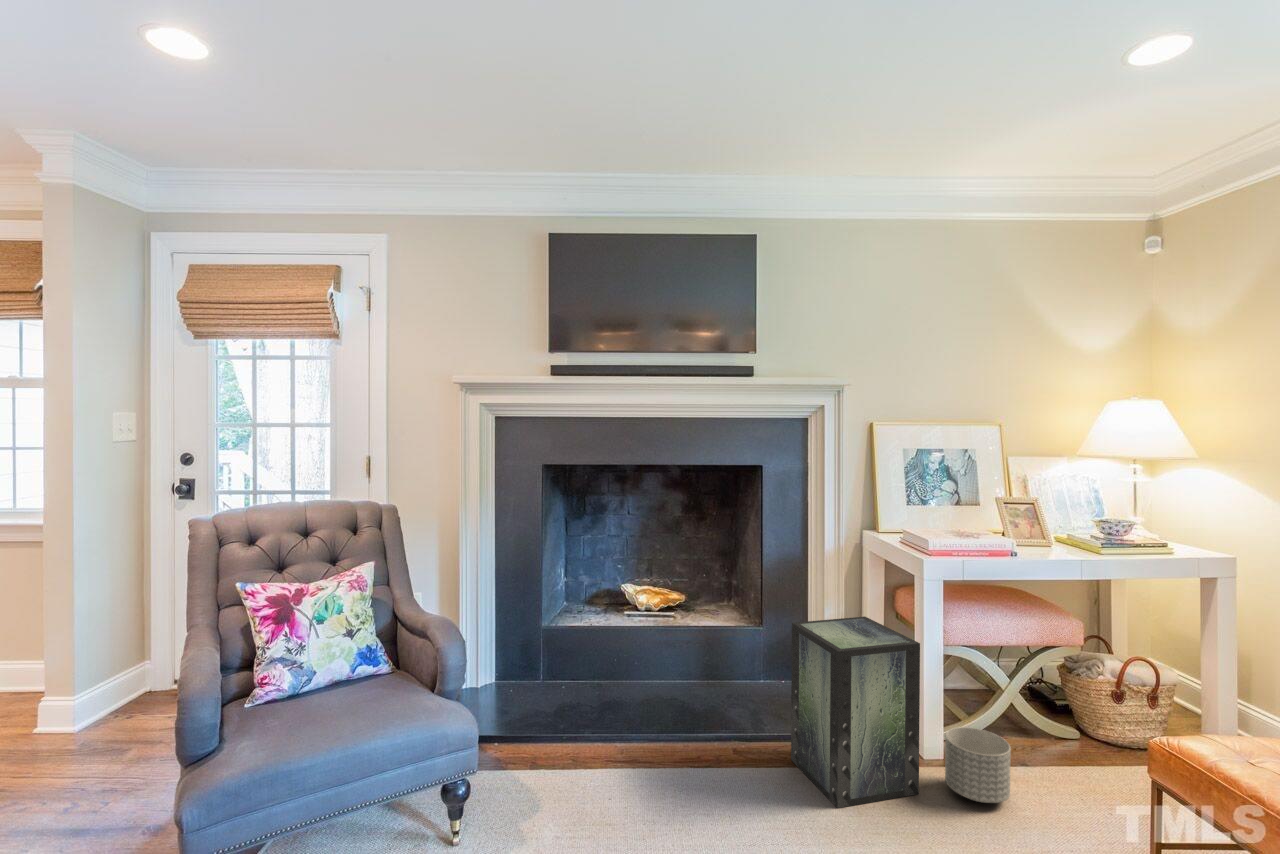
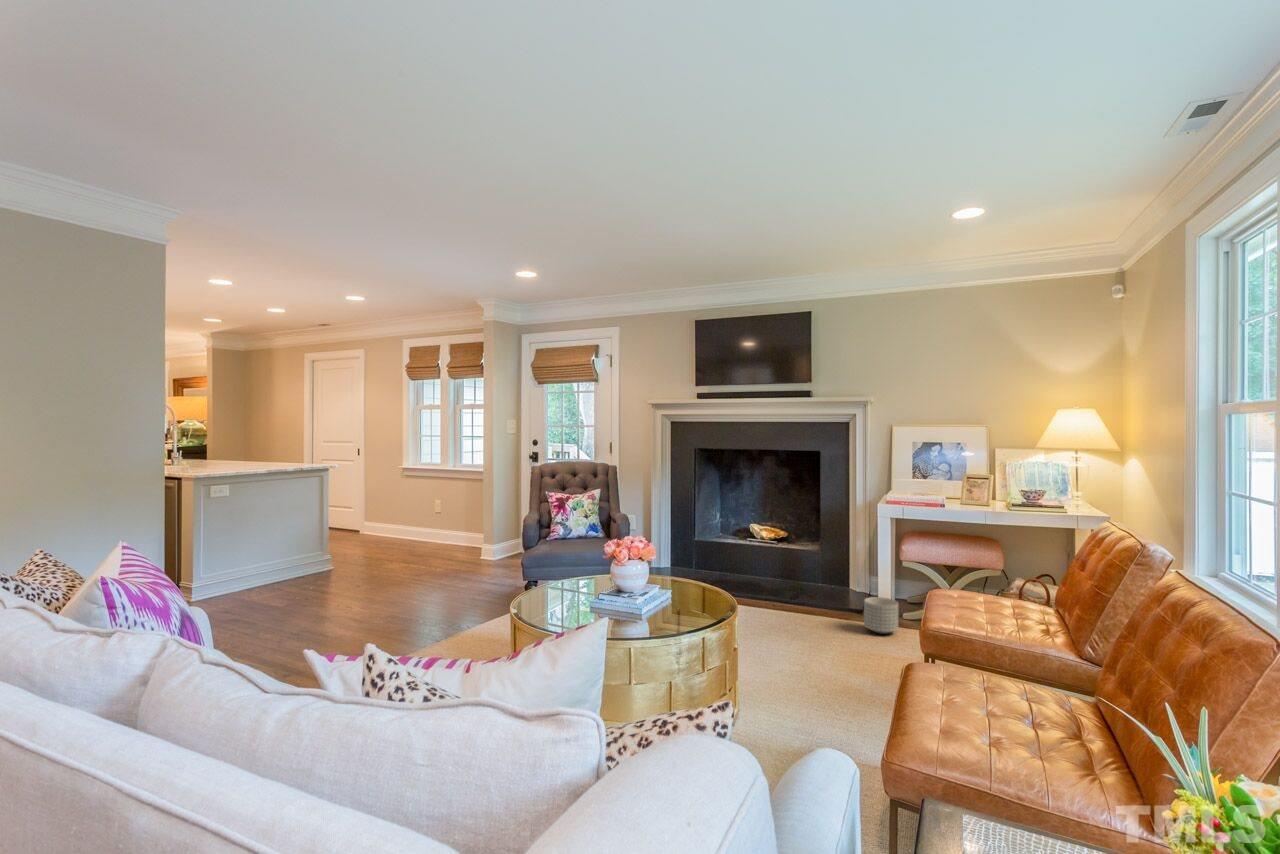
storage box: present [791,617,920,808] -> none [796,534,849,627]

